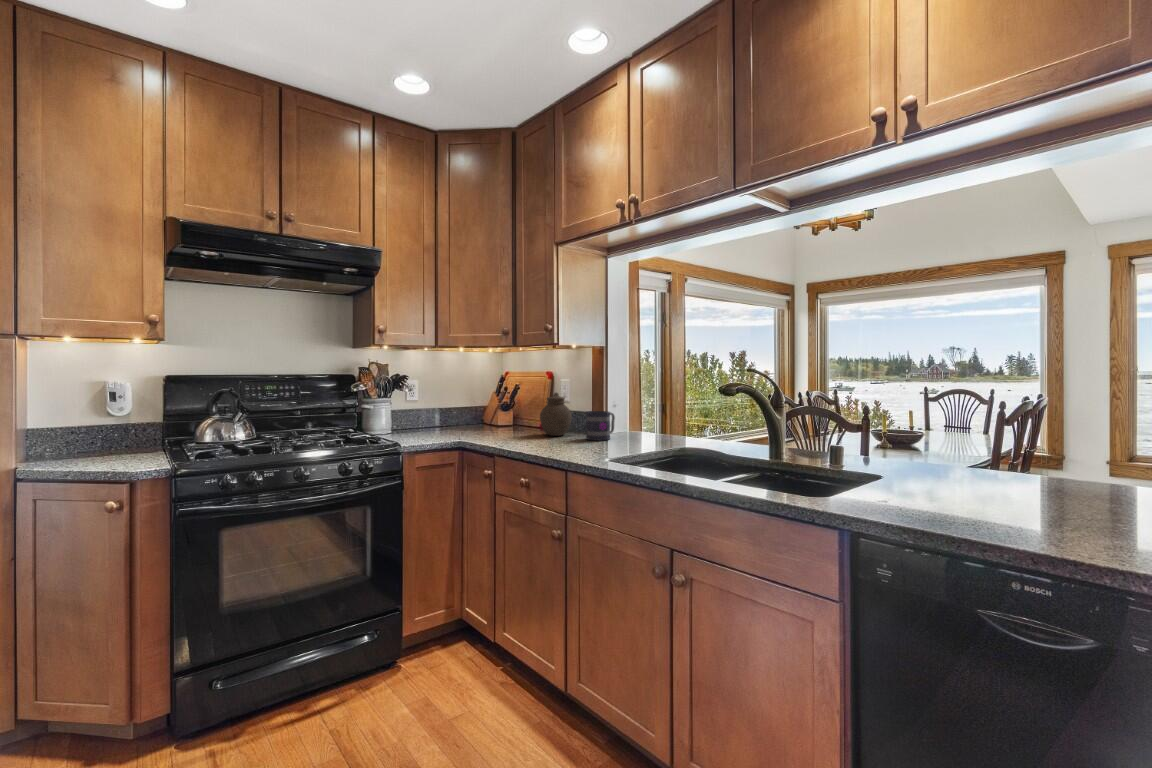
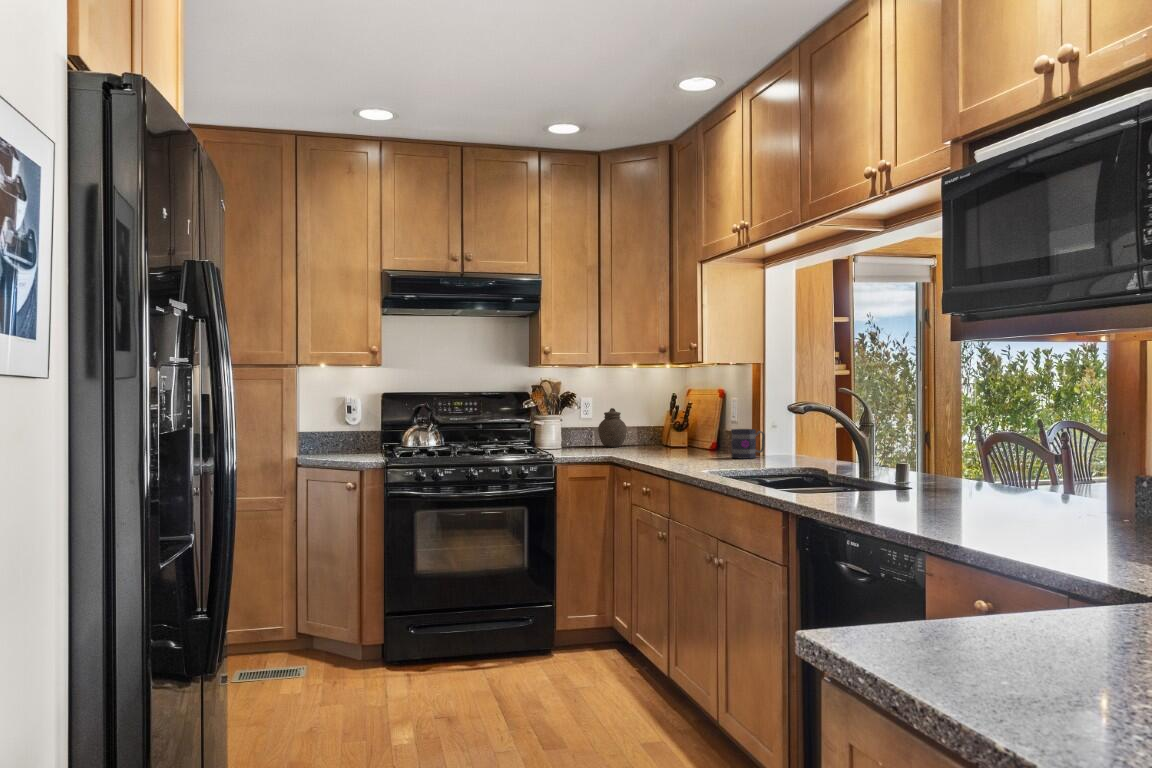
jar: present [540,393,572,436] -> present [598,408,627,447]

